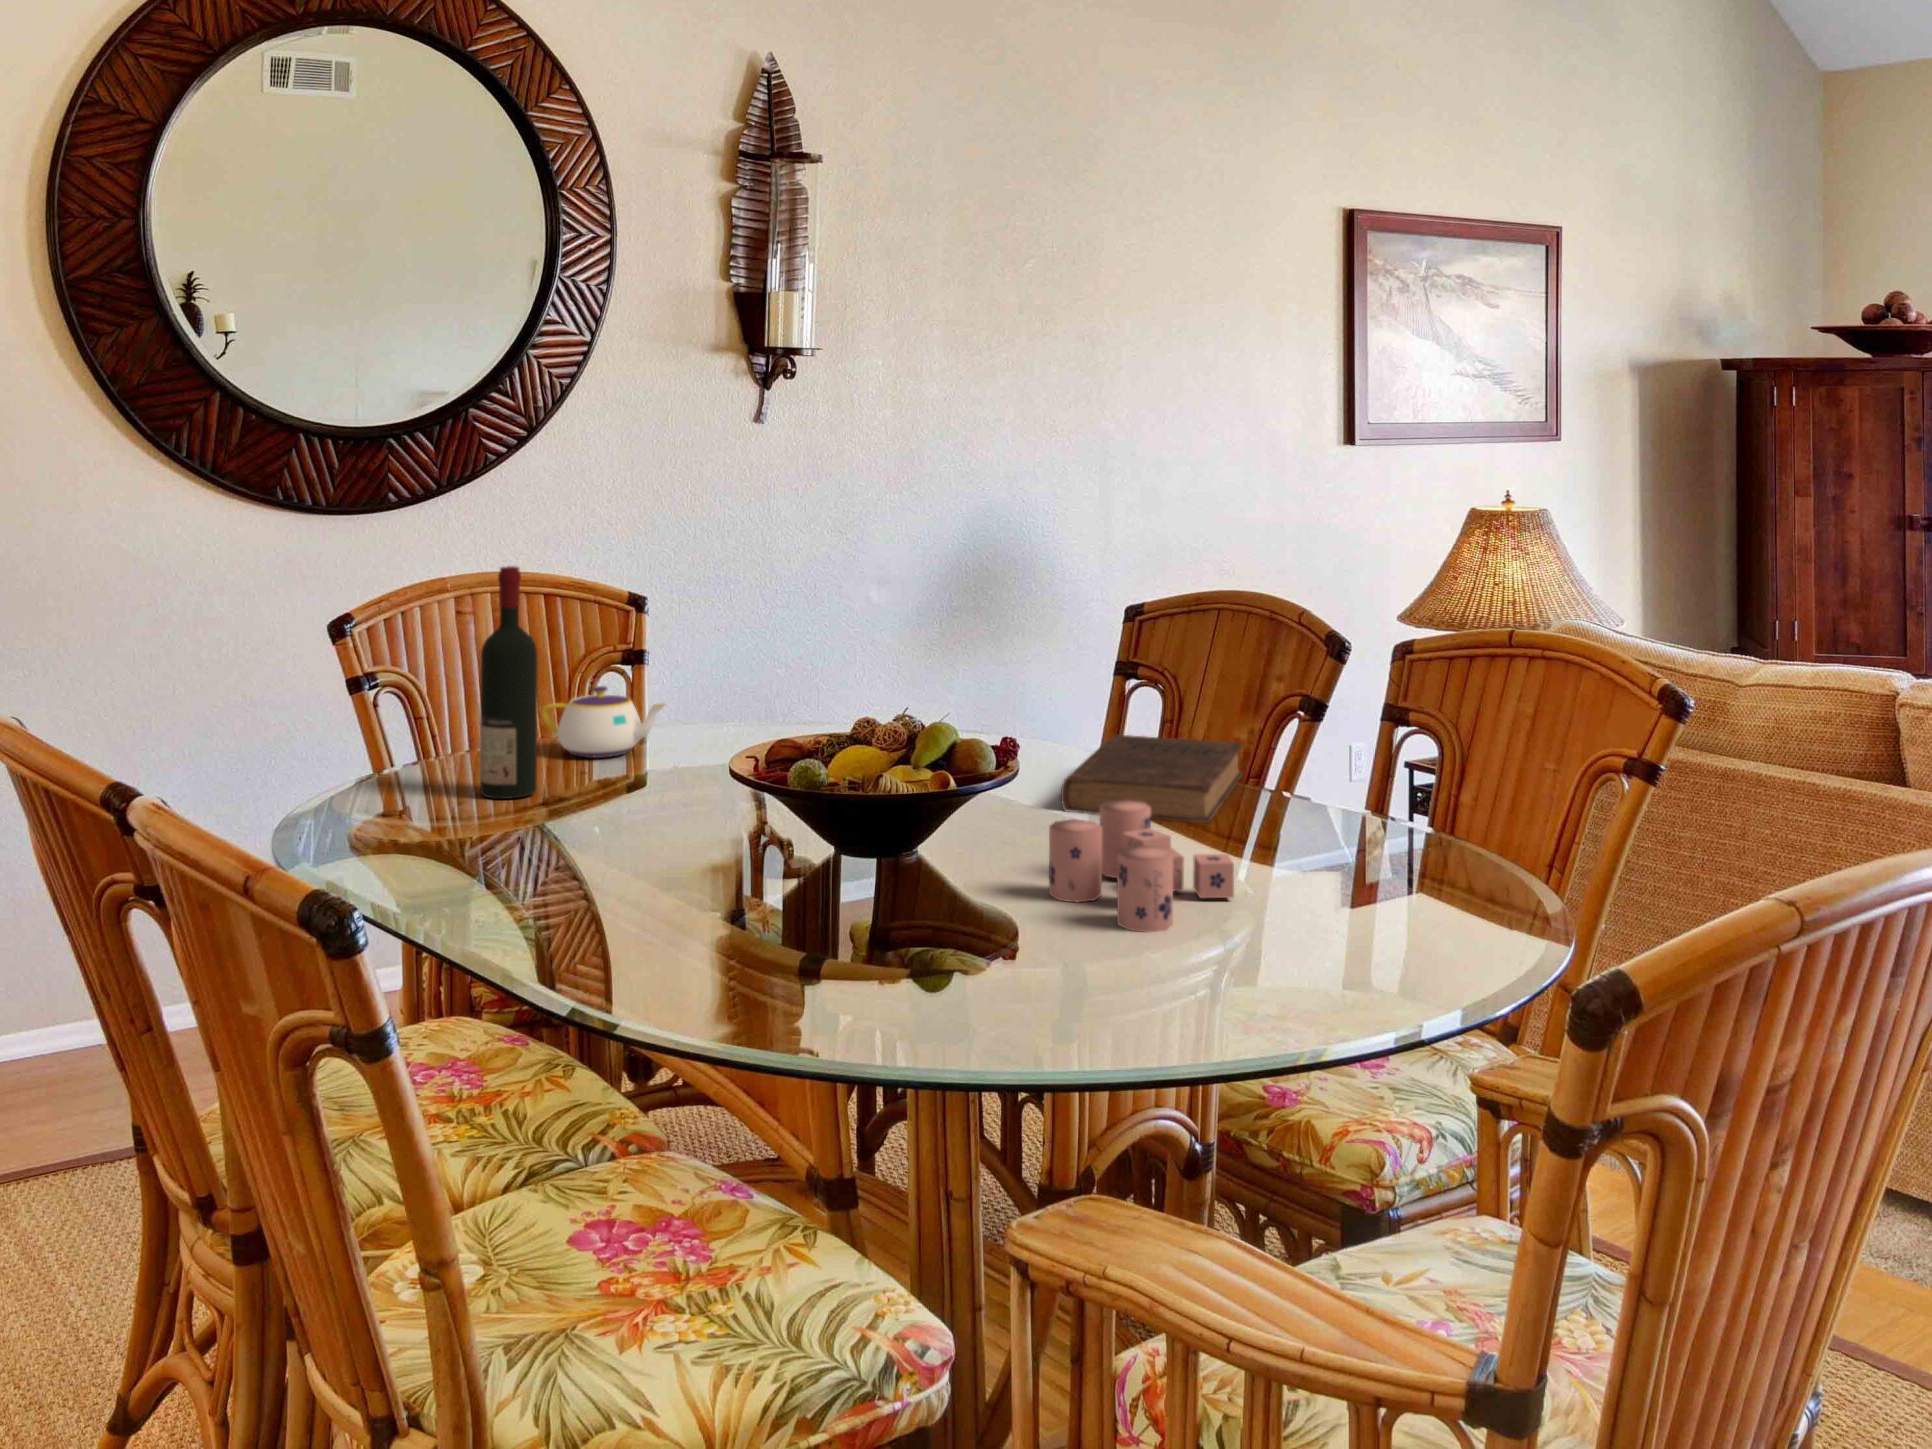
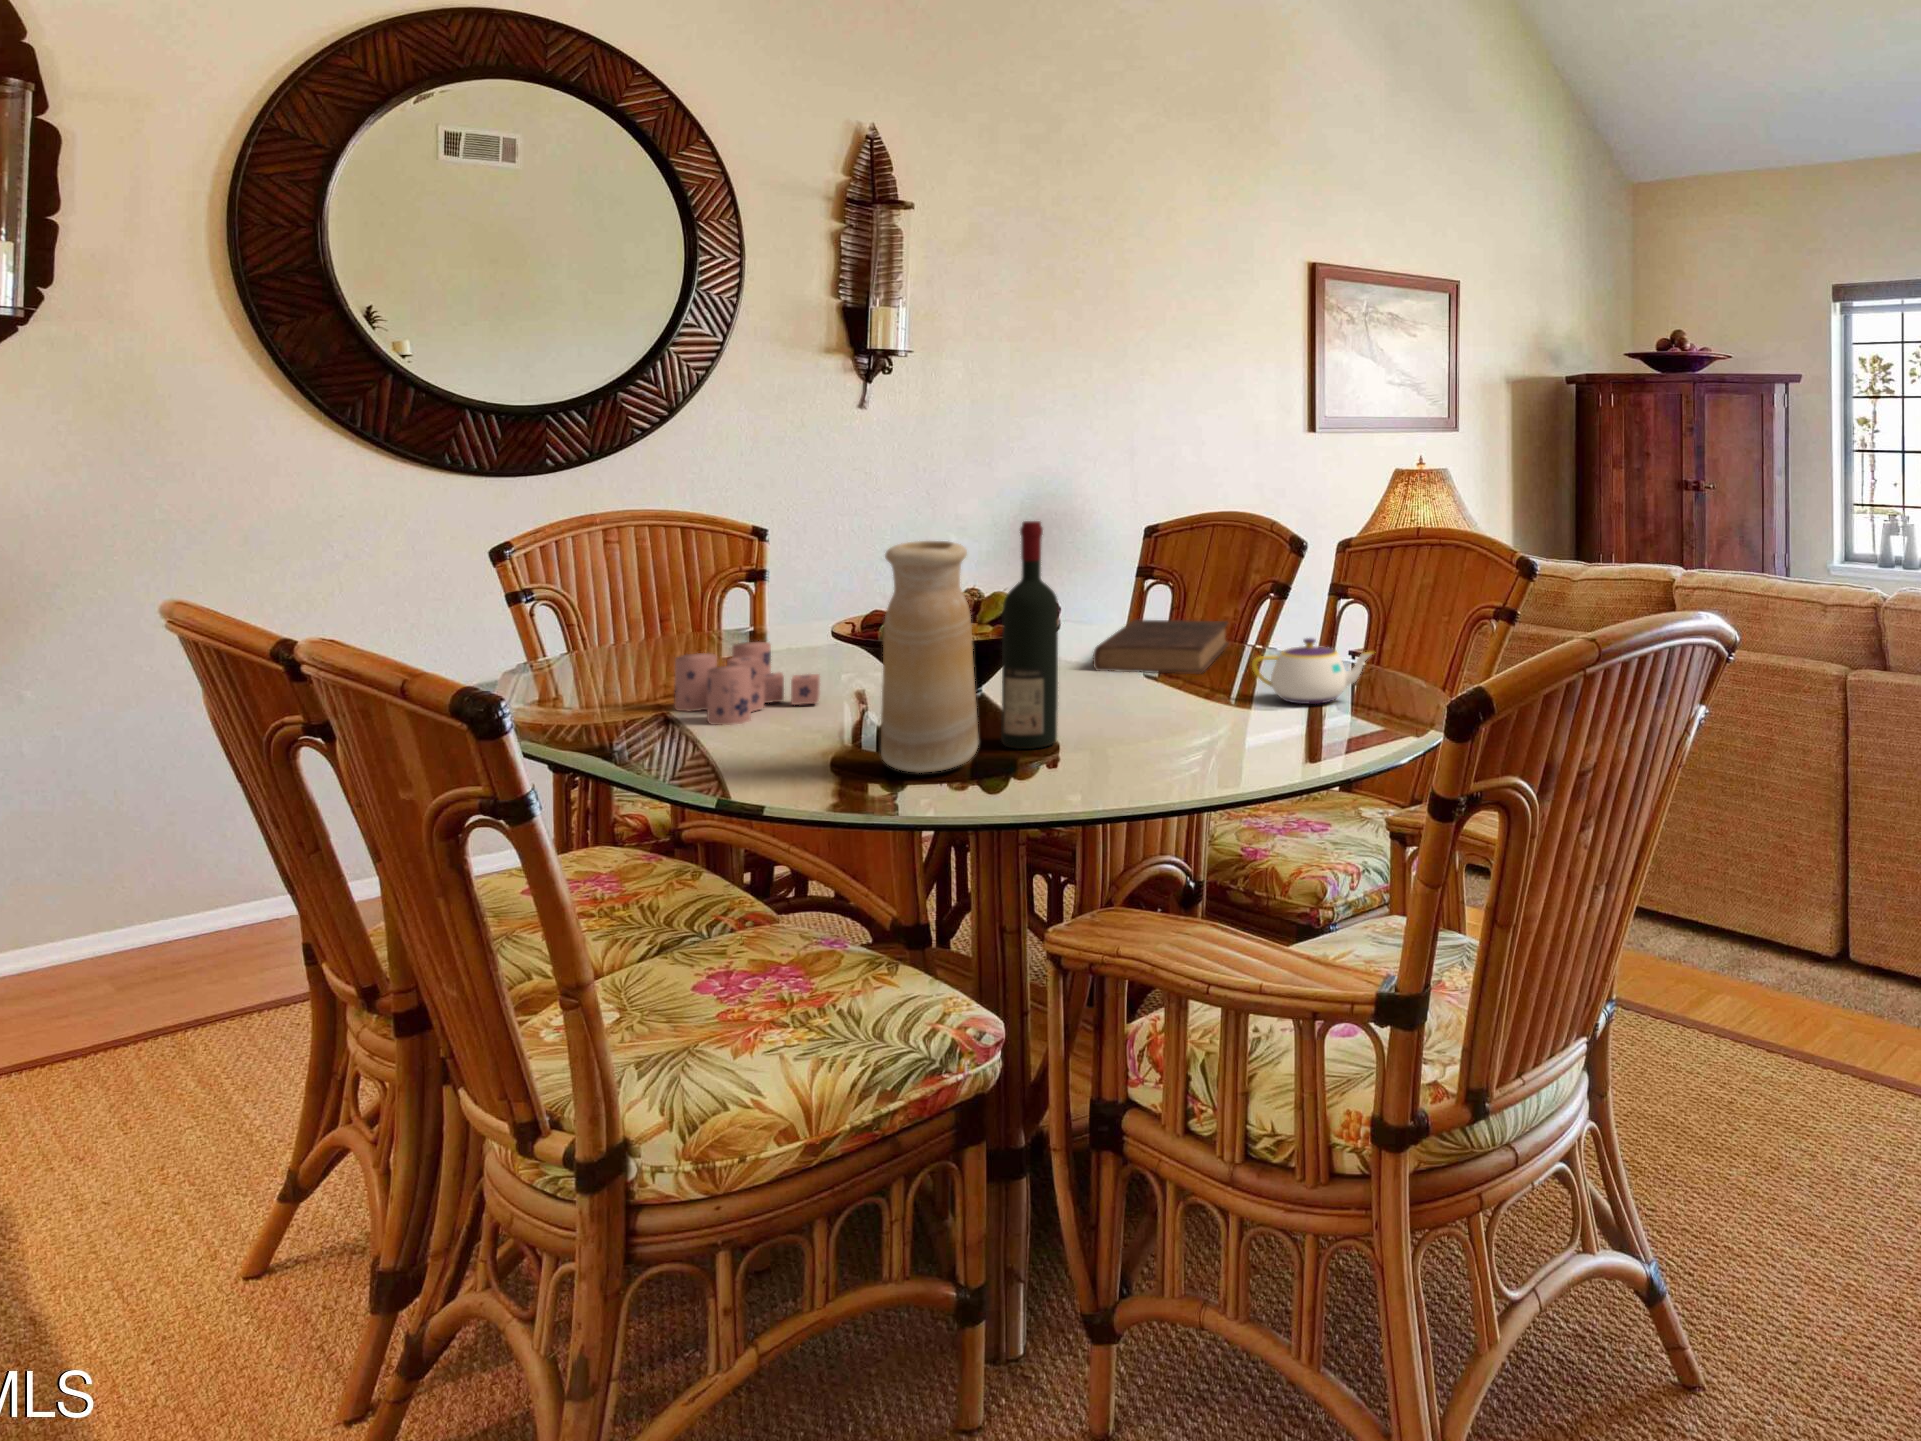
wine bottle: present [480,566,537,799] -> present [1001,521,1058,749]
vase: none [793,668,917,981] -> present [881,541,979,773]
teapot: present [542,686,665,758] -> present [1252,638,1372,704]
candle: present [1049,800,1234,932] -> present [674,641,820,725]

